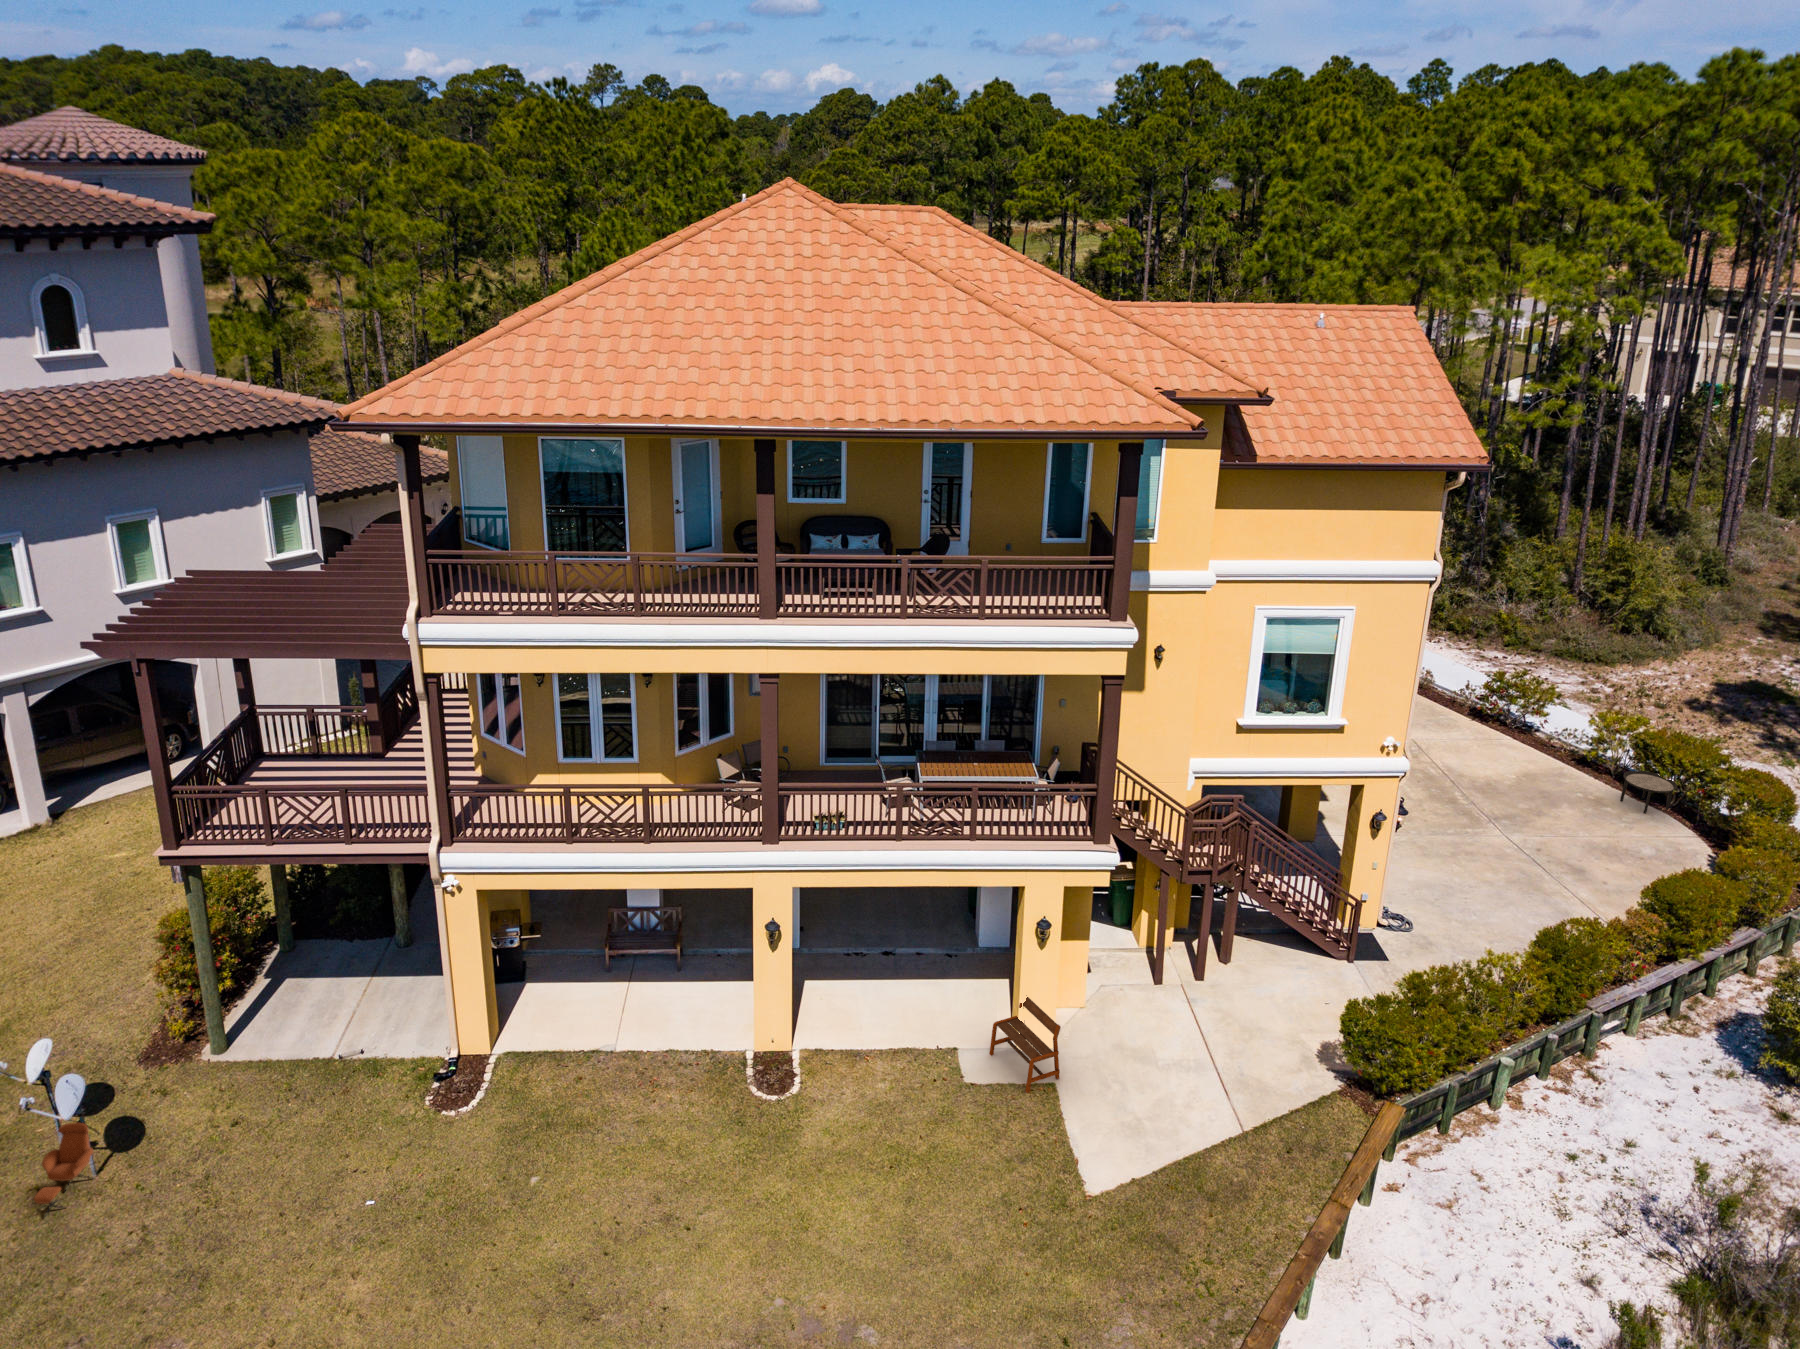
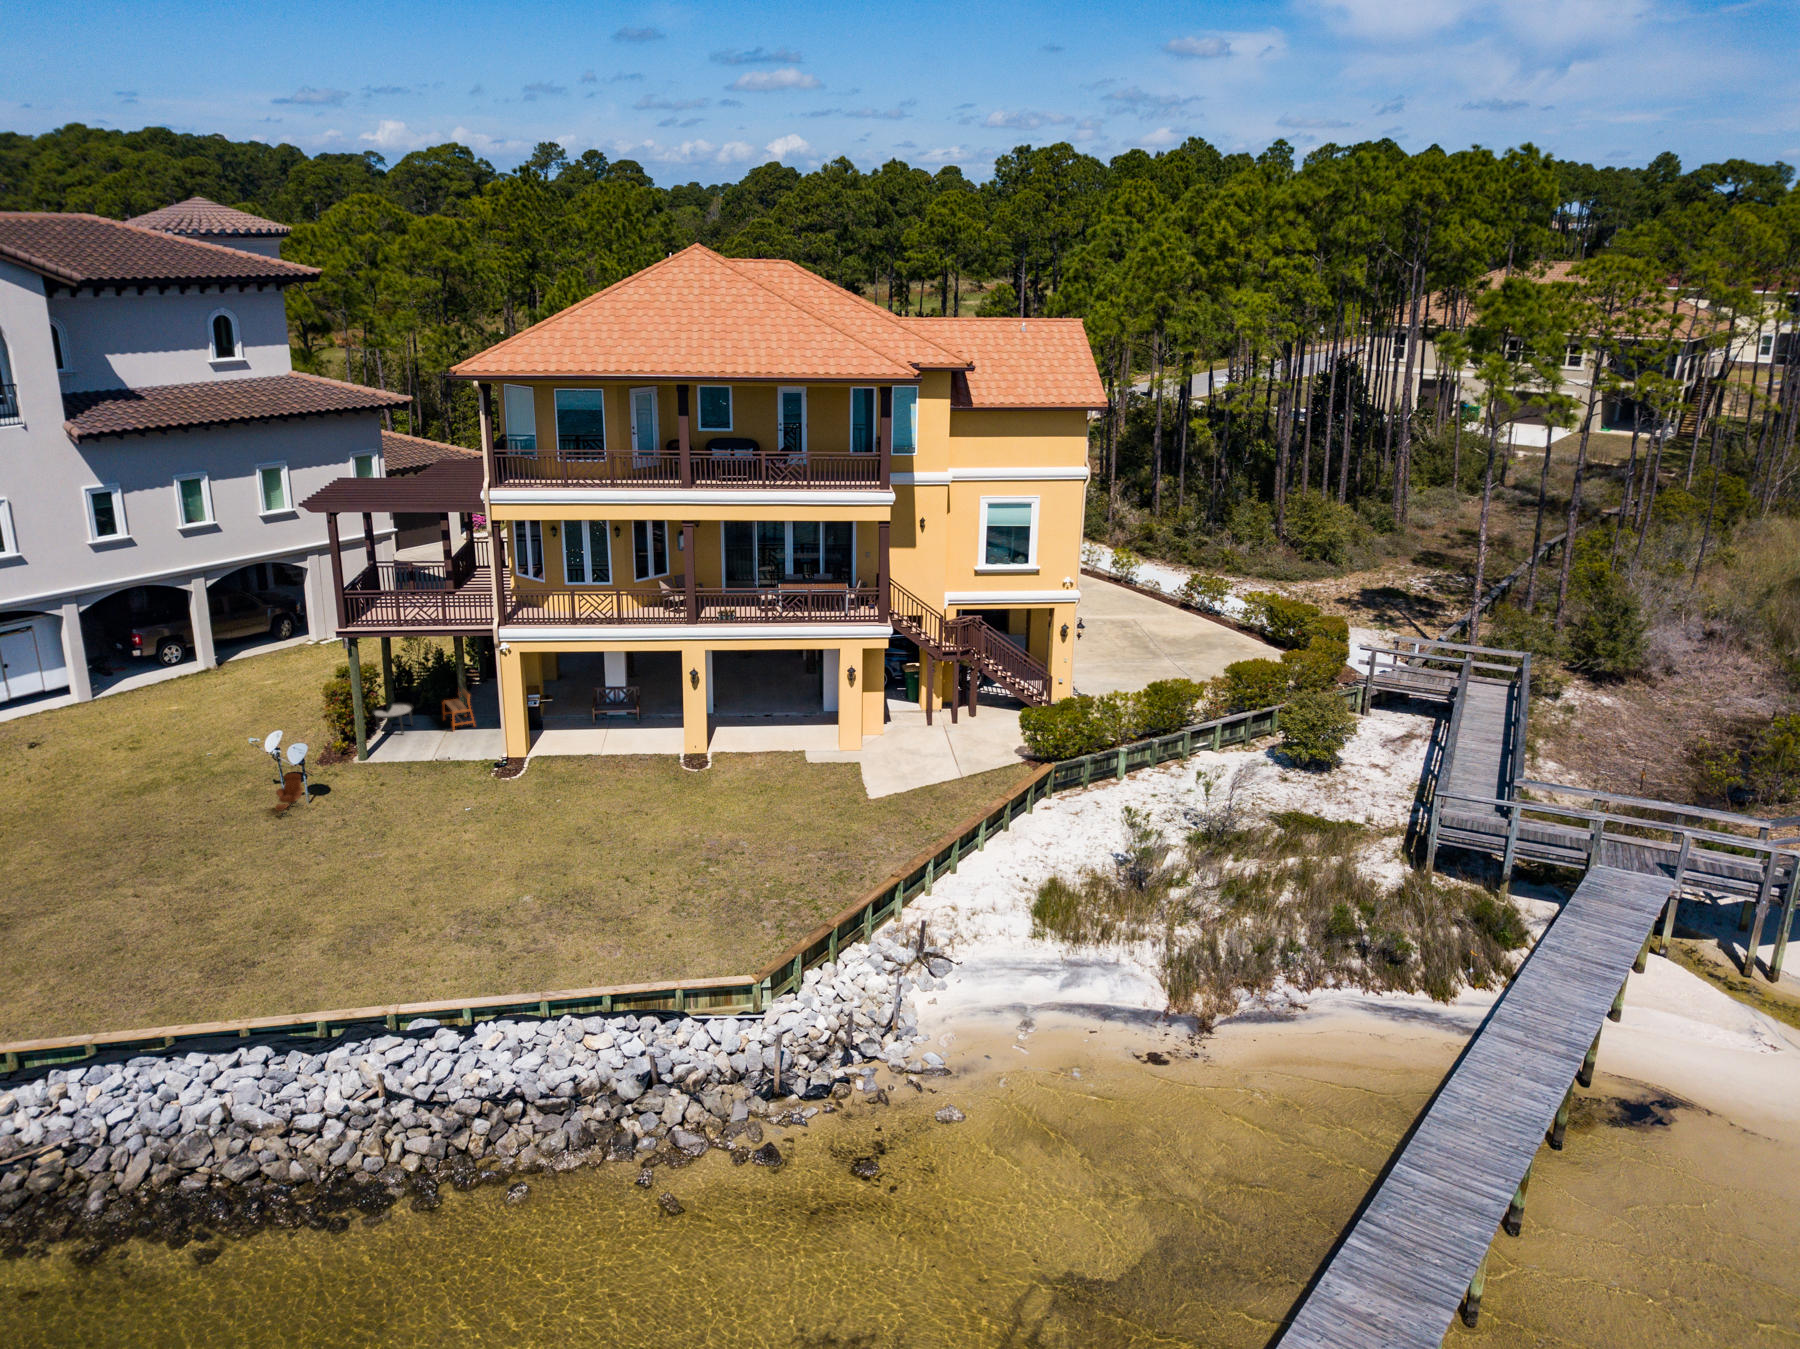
round table: present [1620,771,1677,814] -> present [372,703,413,734]
bench: present [989,995,1061,1093] -> present [442,689,475,730]

